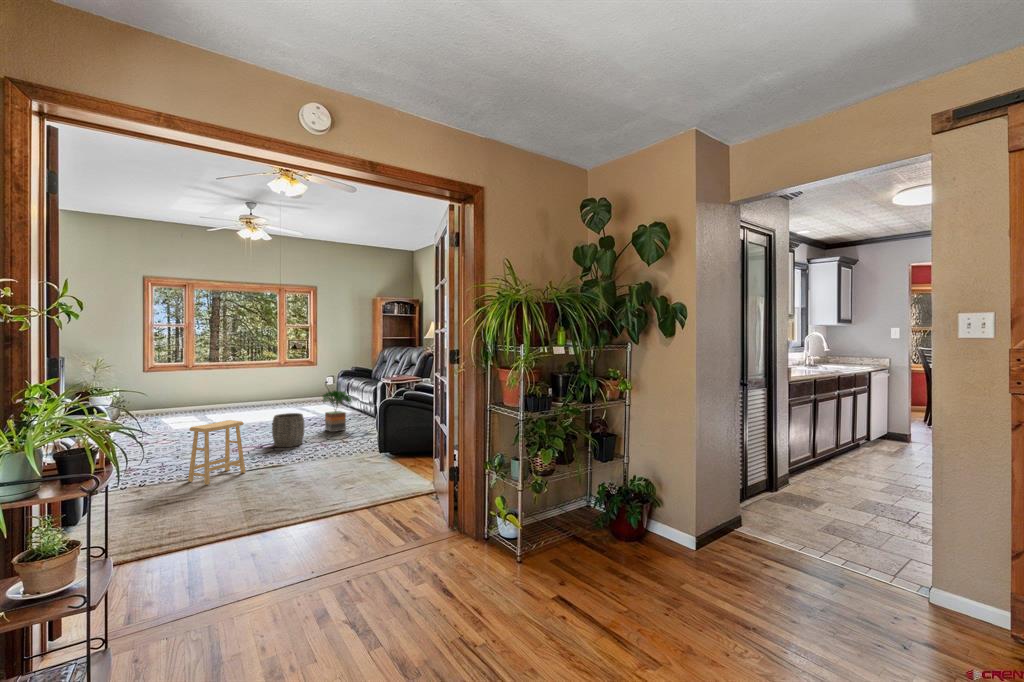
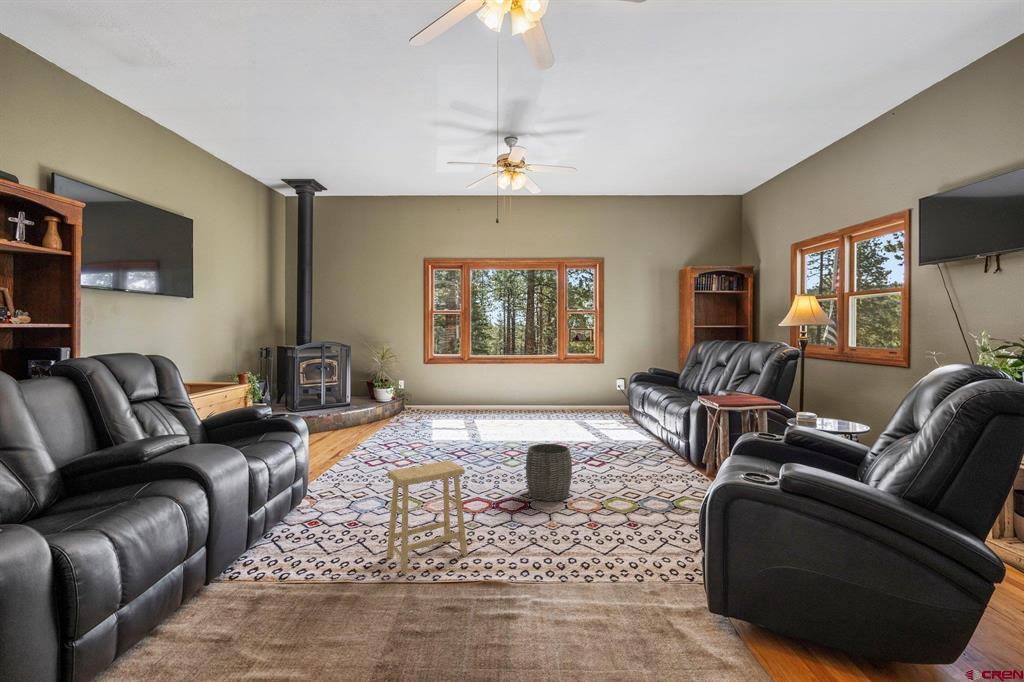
potted tree: present [323,391,352,432] -> none [601,409,649,477]

